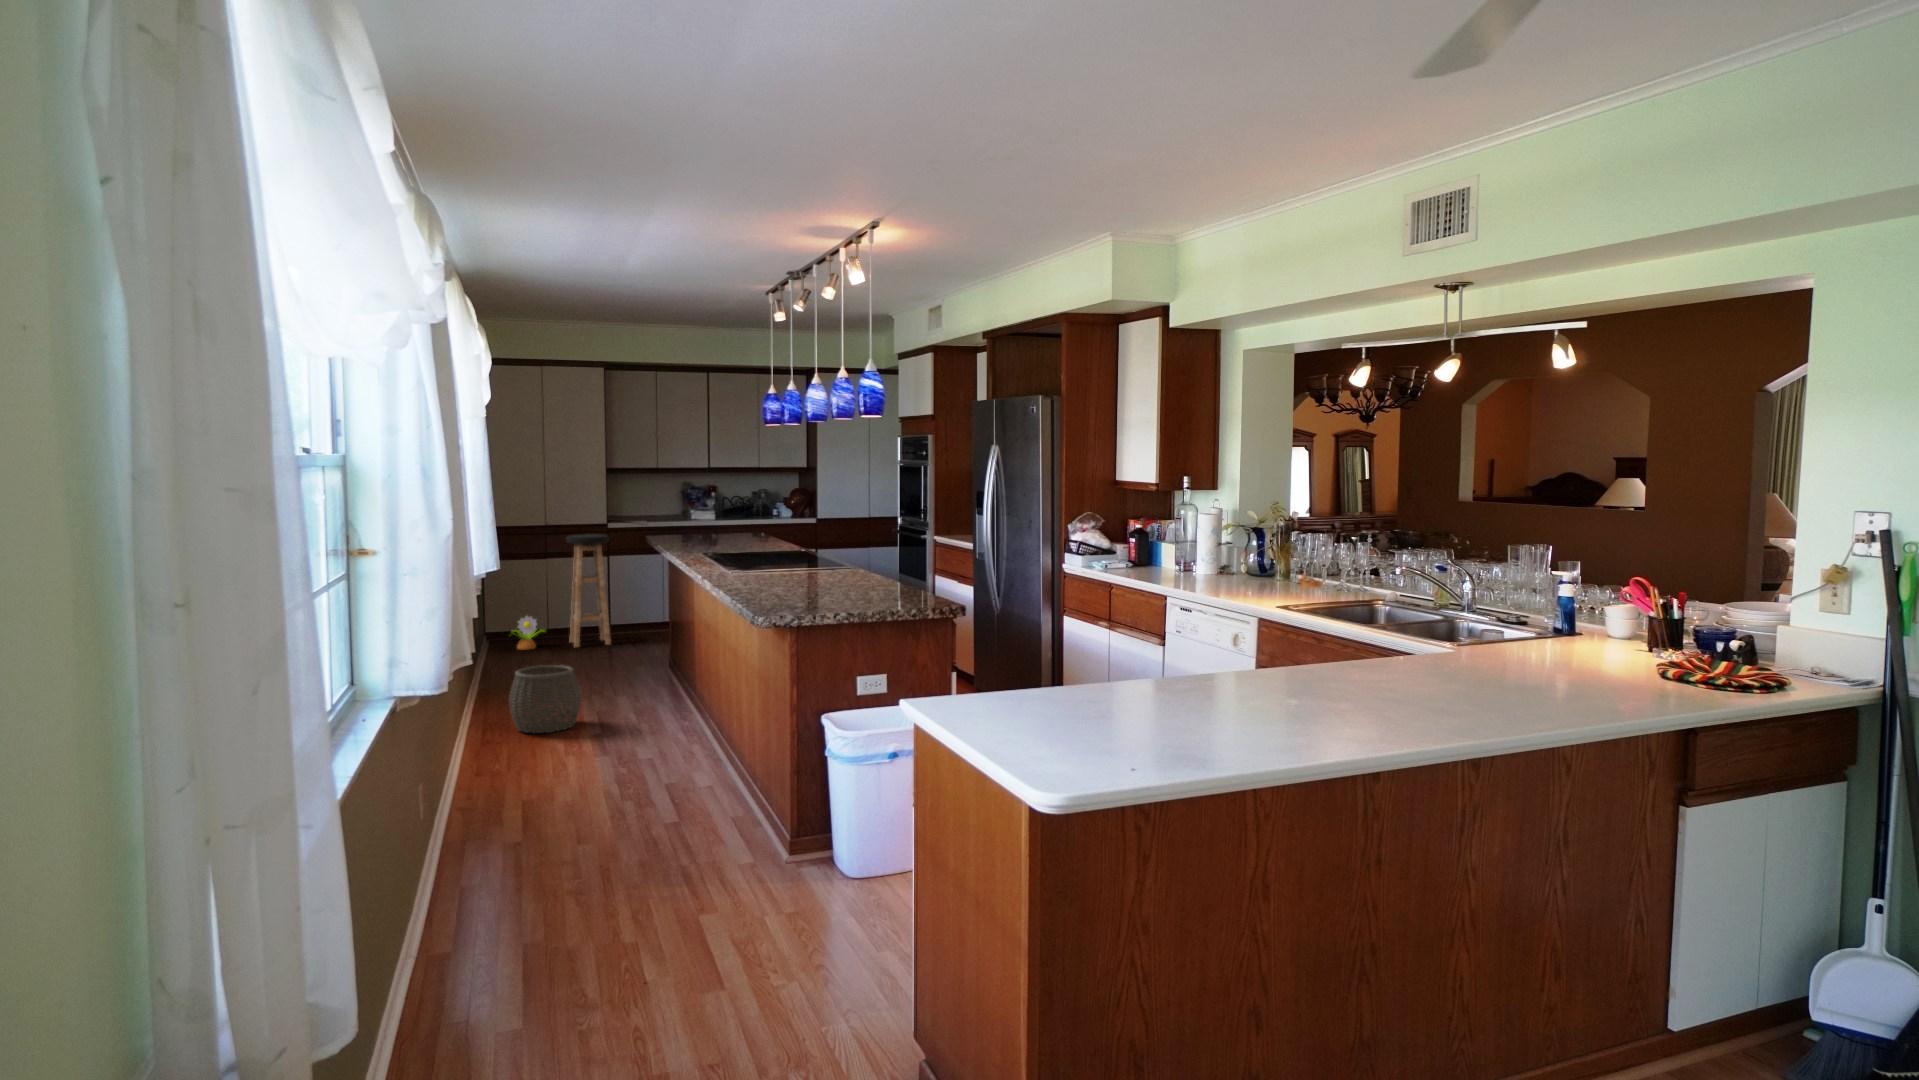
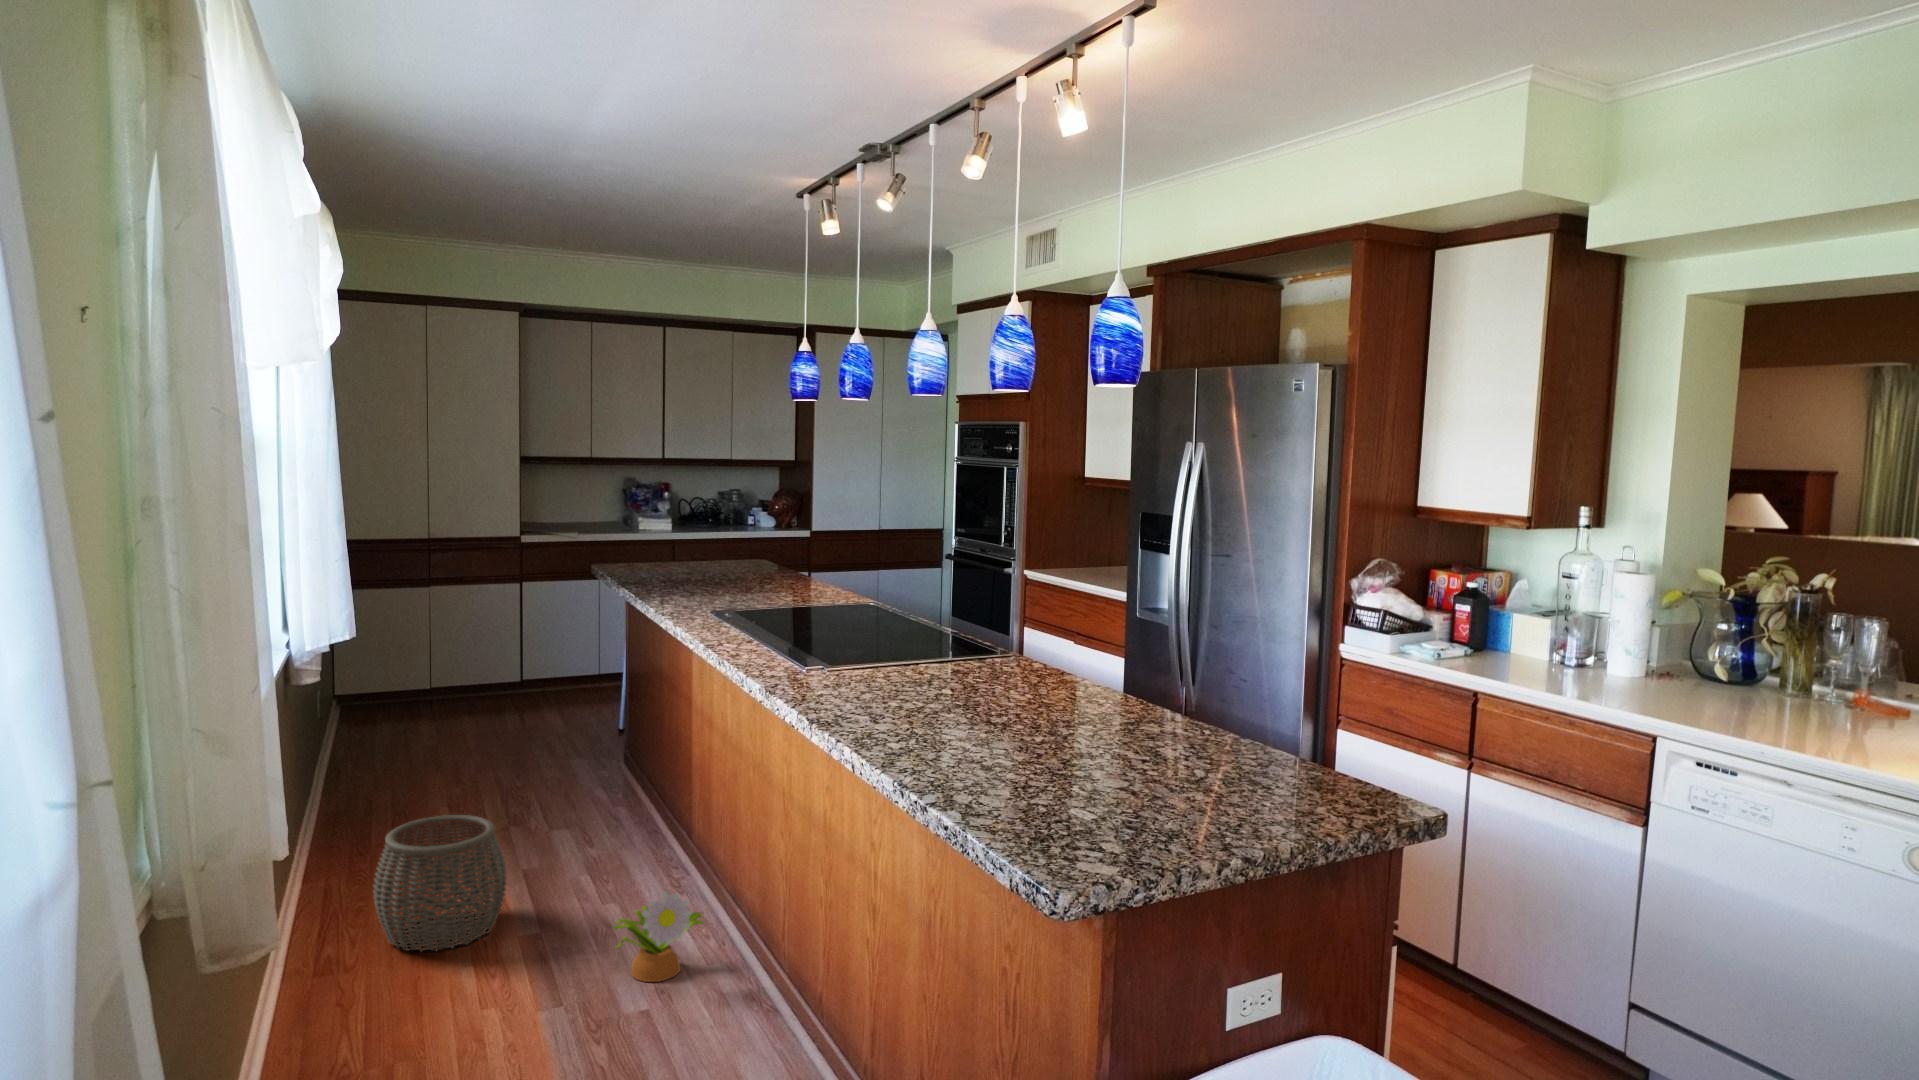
bar stool: present [566,534,611,647] -> none [456,554,524,725]
decorative plant: present [514,616,545,649] -> present [613,892,704,982]

